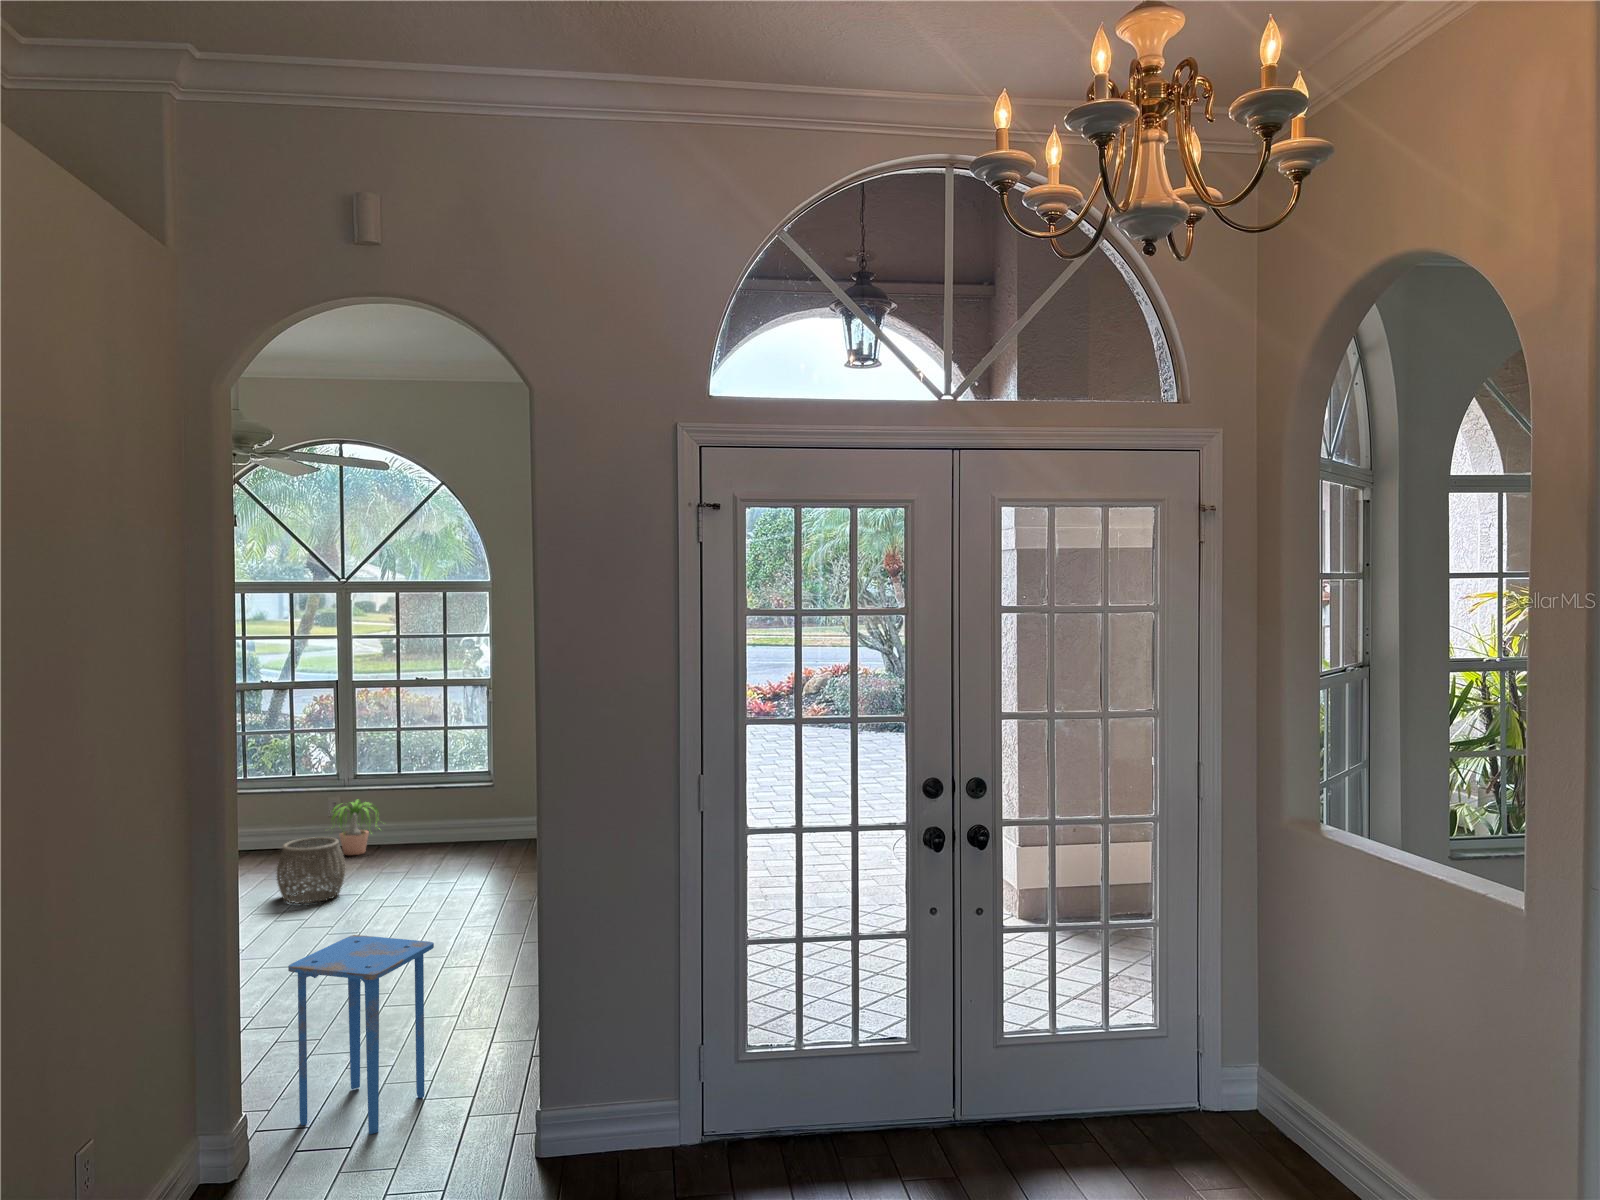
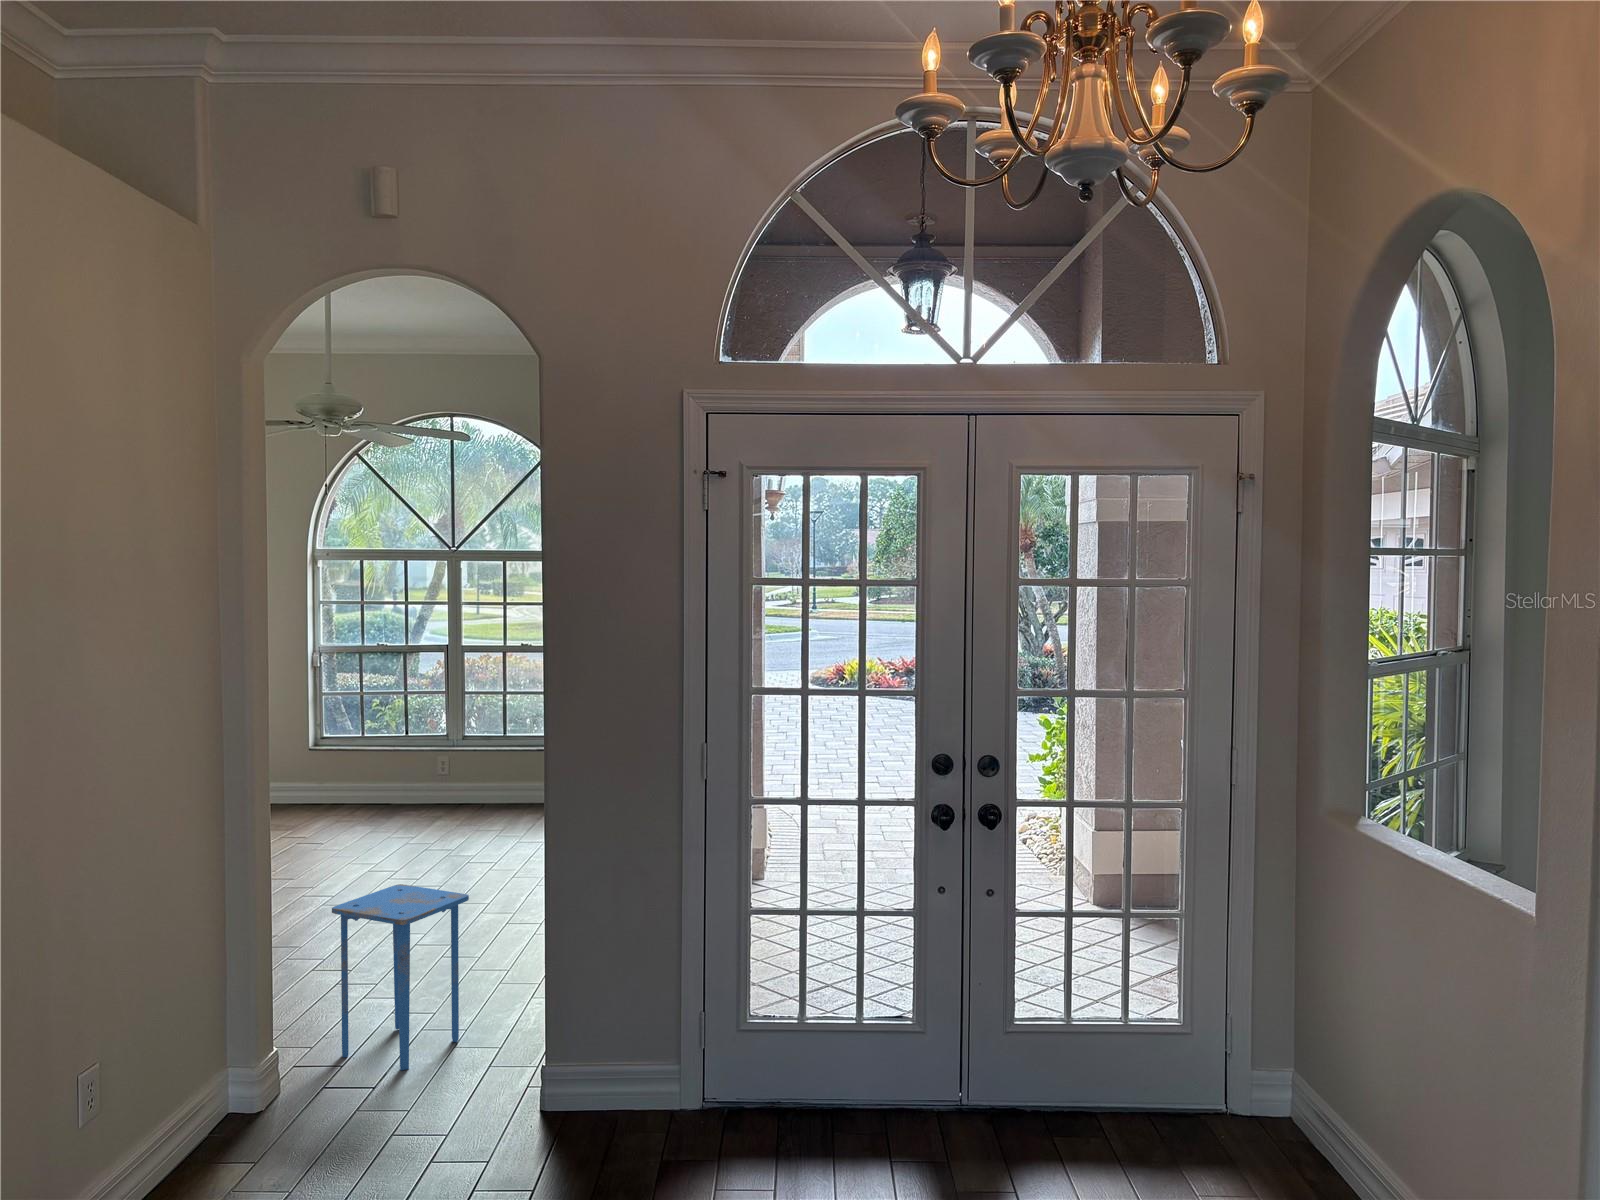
potted plant: present [332,800,379,855] -> none [429,762,493,816]
woven basket: present [277,837,345,903] -> none [375,796,441,859]

